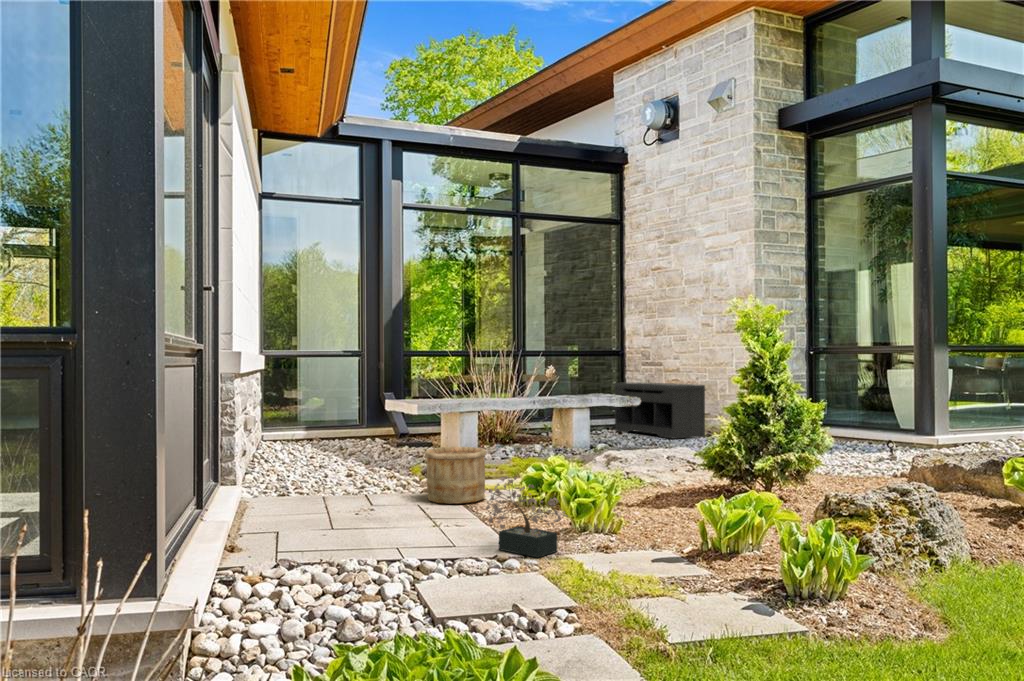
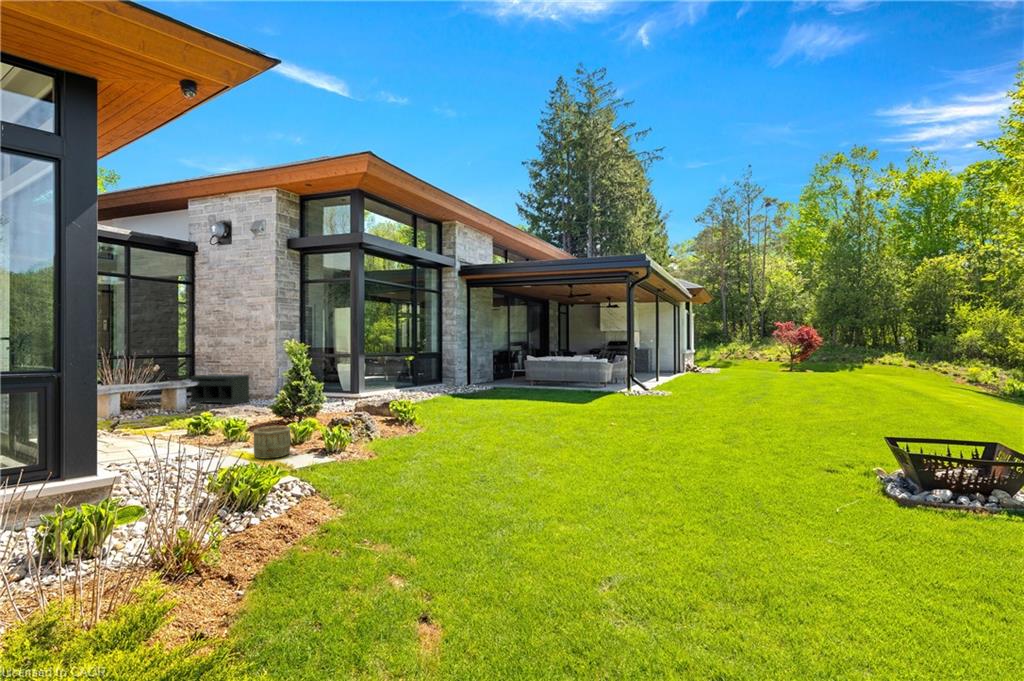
wooden bucket: present [425,446,486,504] -> present [253,426,291,459]
decorative plant: present [483,476,567,558] -> none [193,428,234,459]

